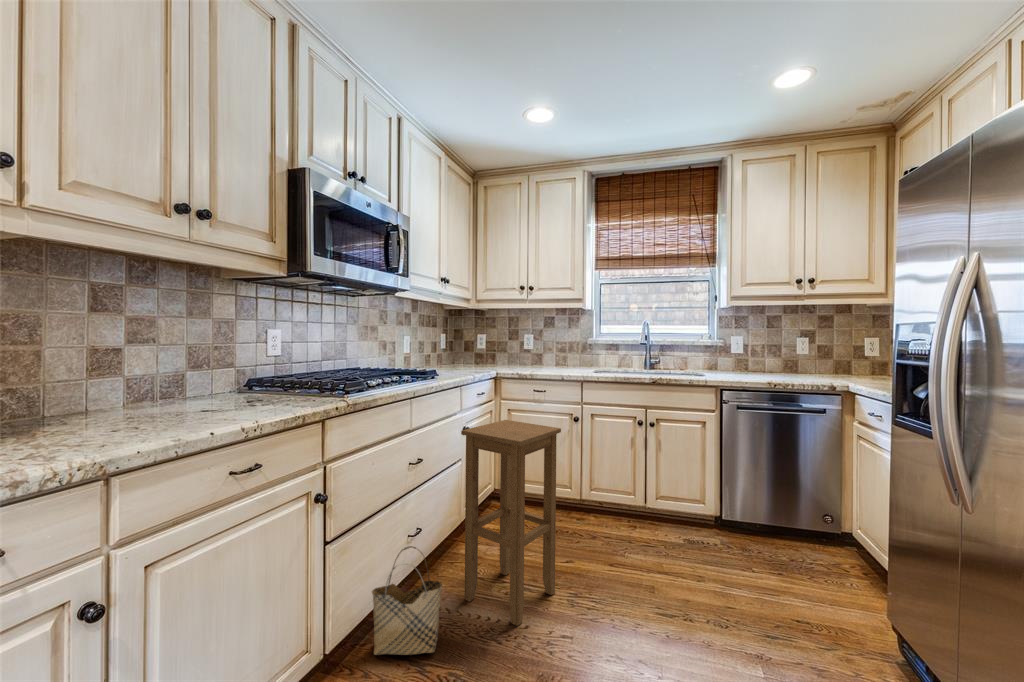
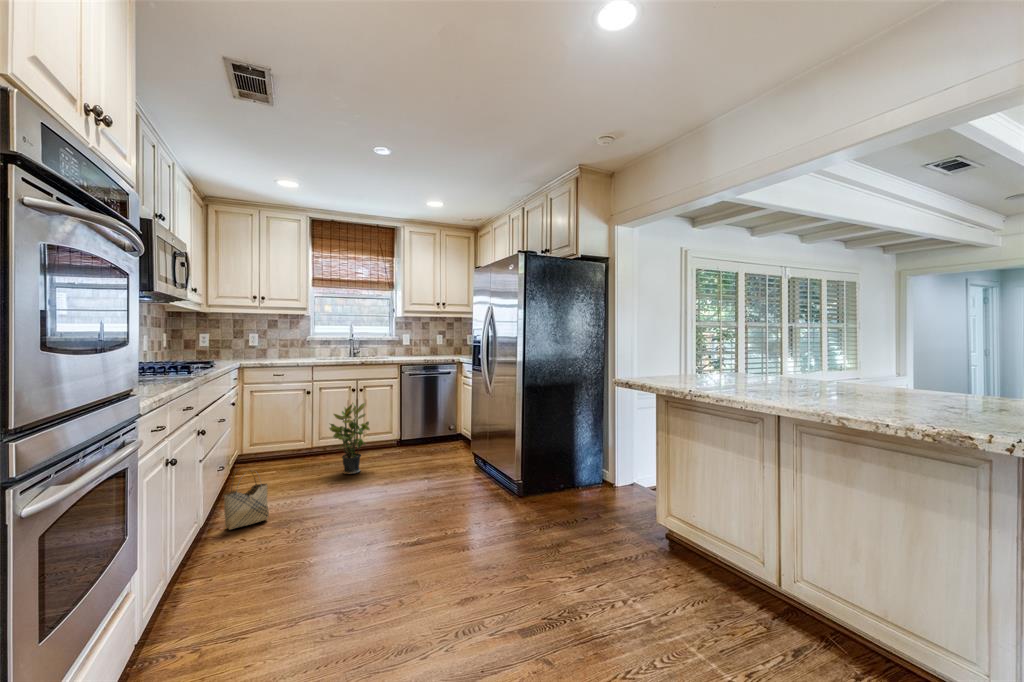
stool: present [461,420,561,626] -> none [262,391,323,503]
potted plant: none [581,447,648,576] -> present [329,403,370,474]

